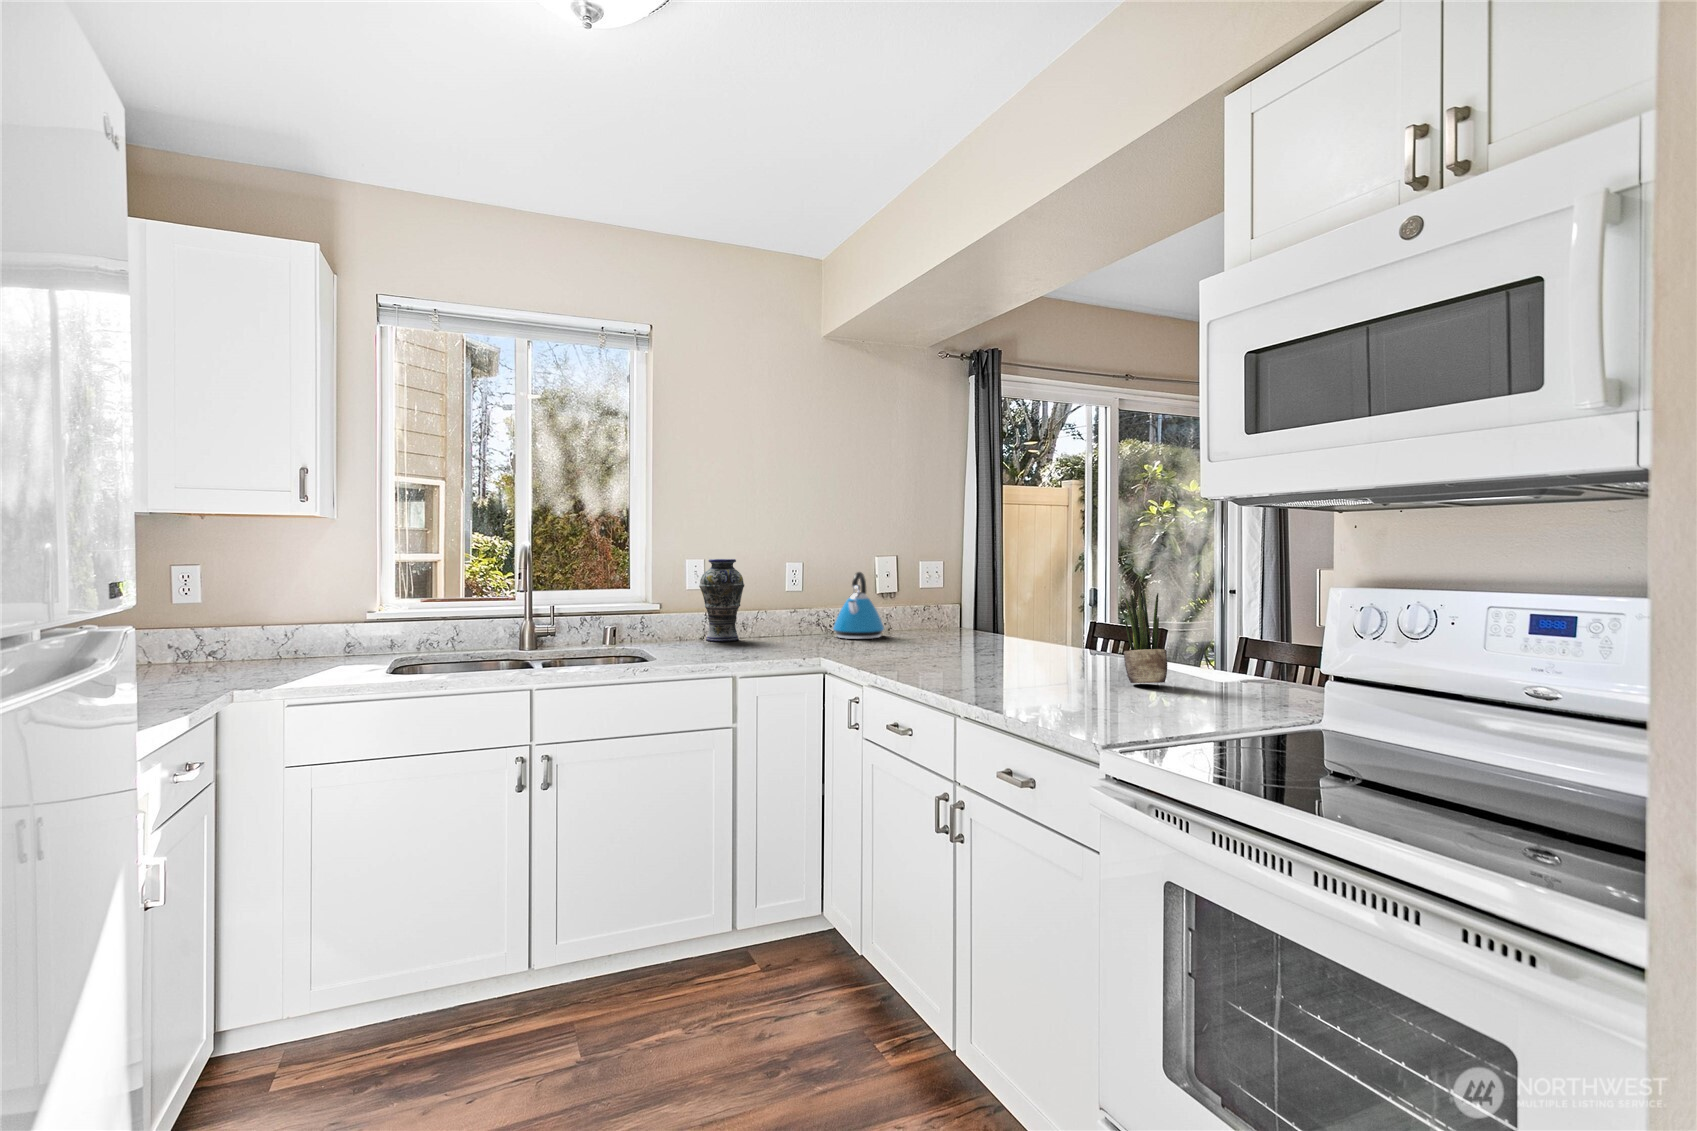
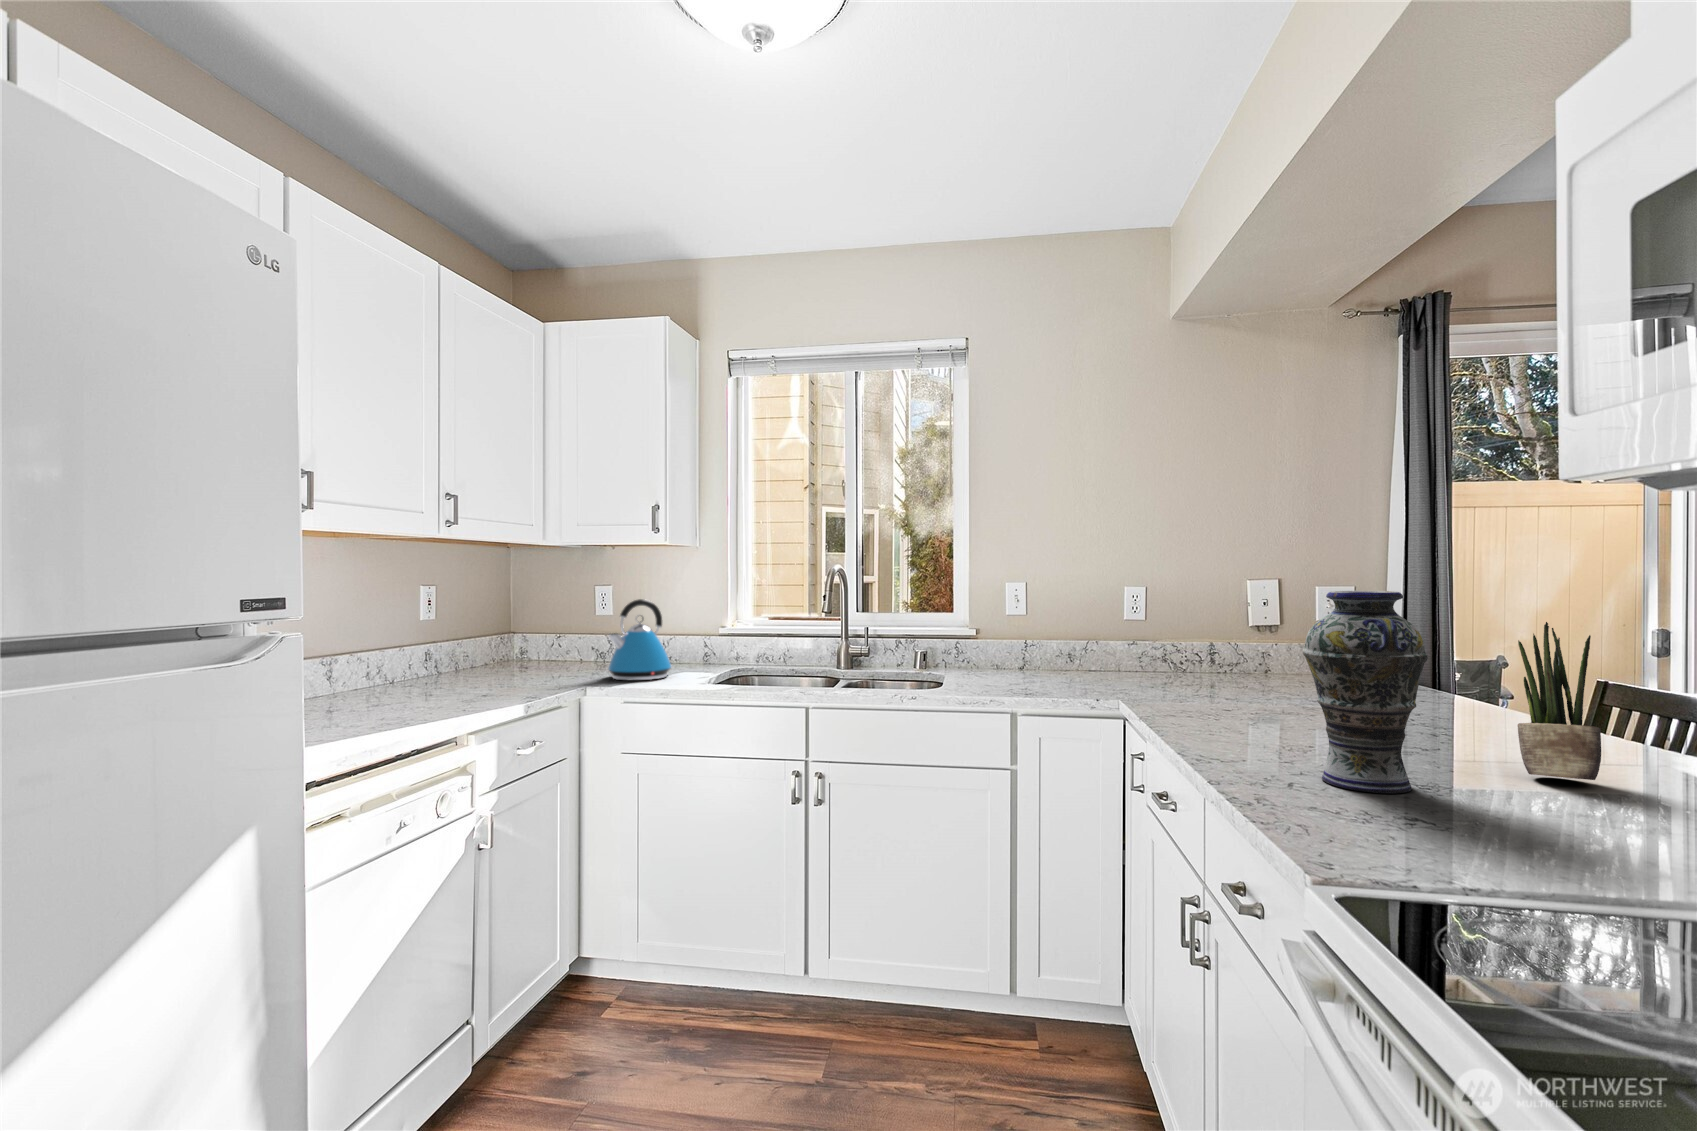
vase: present [699,559,744,642] -> present [1303,591,1428,793]
kettle: present [833,572,884,639] -> present [608,599,673,681]

